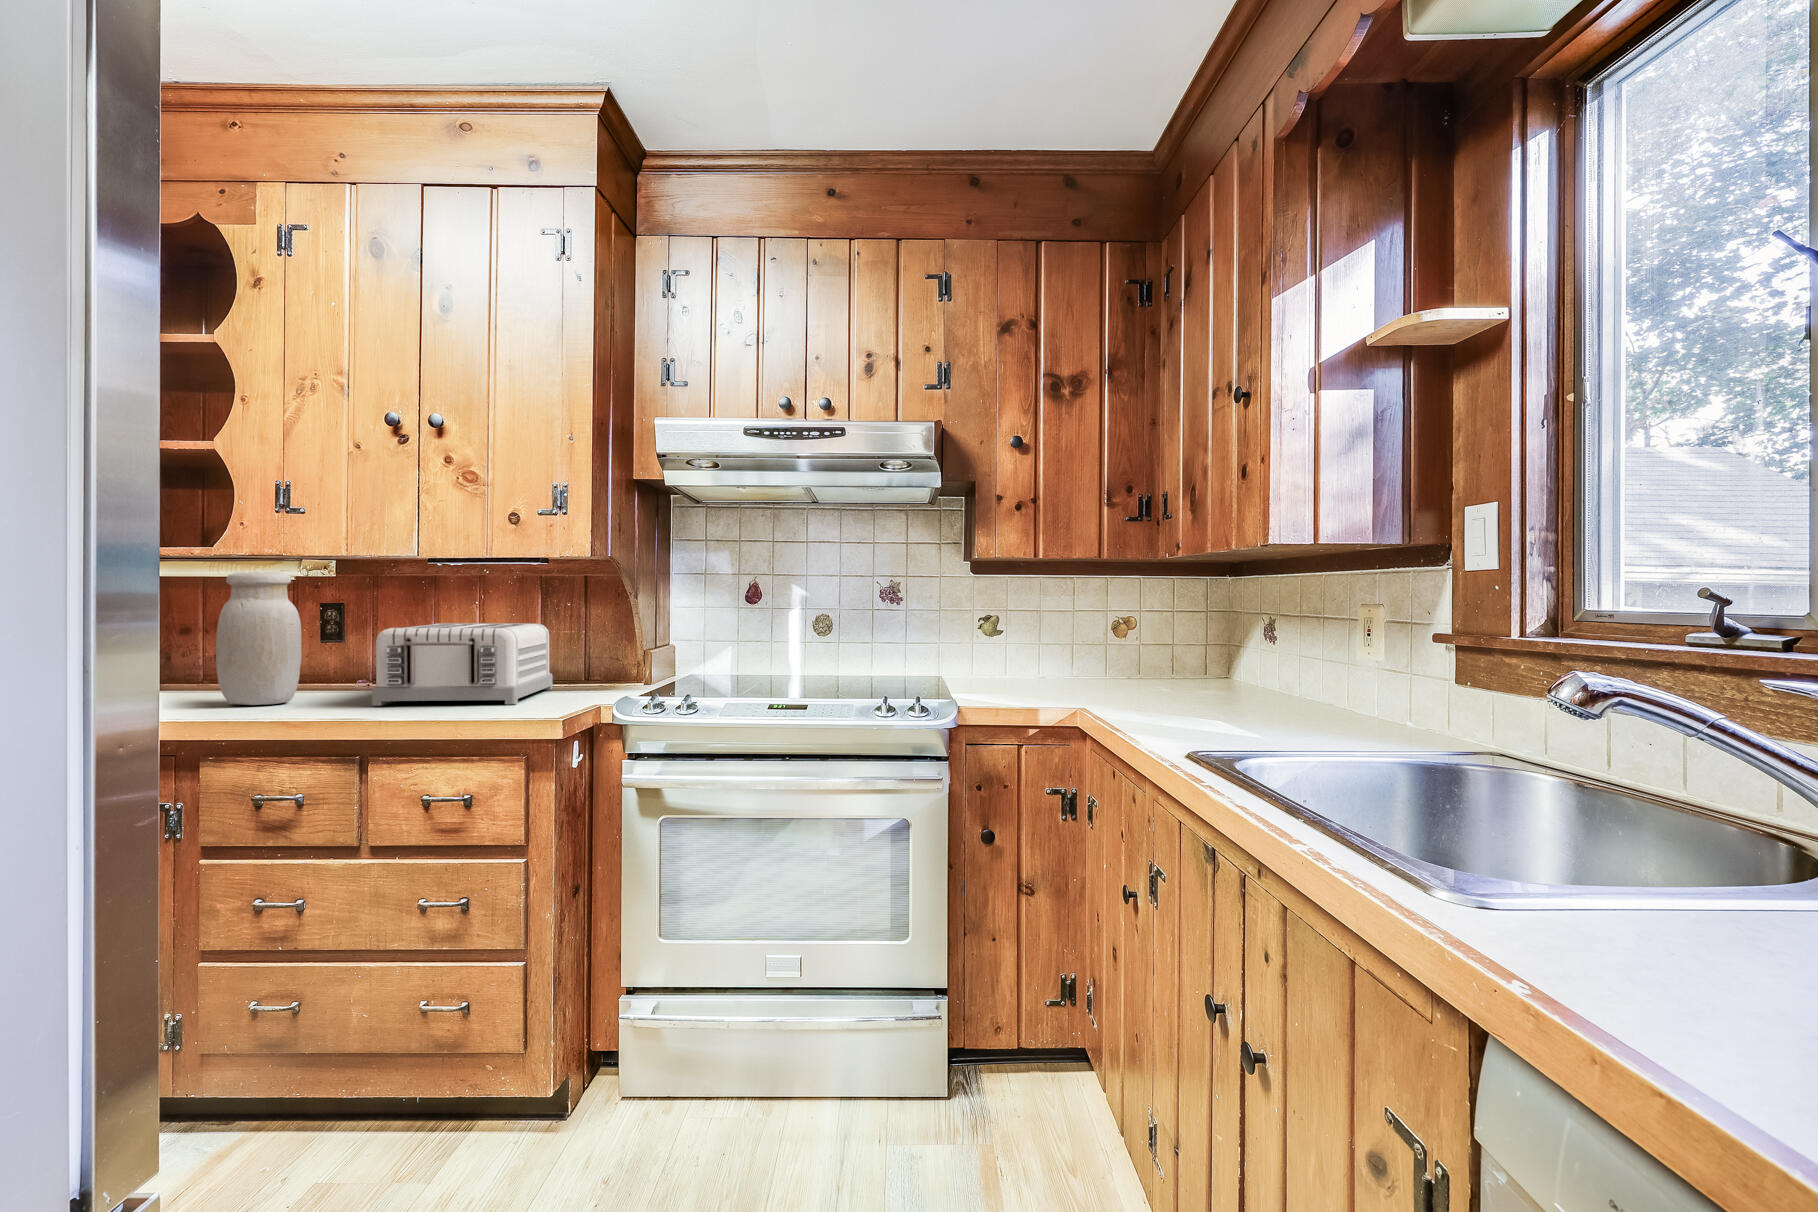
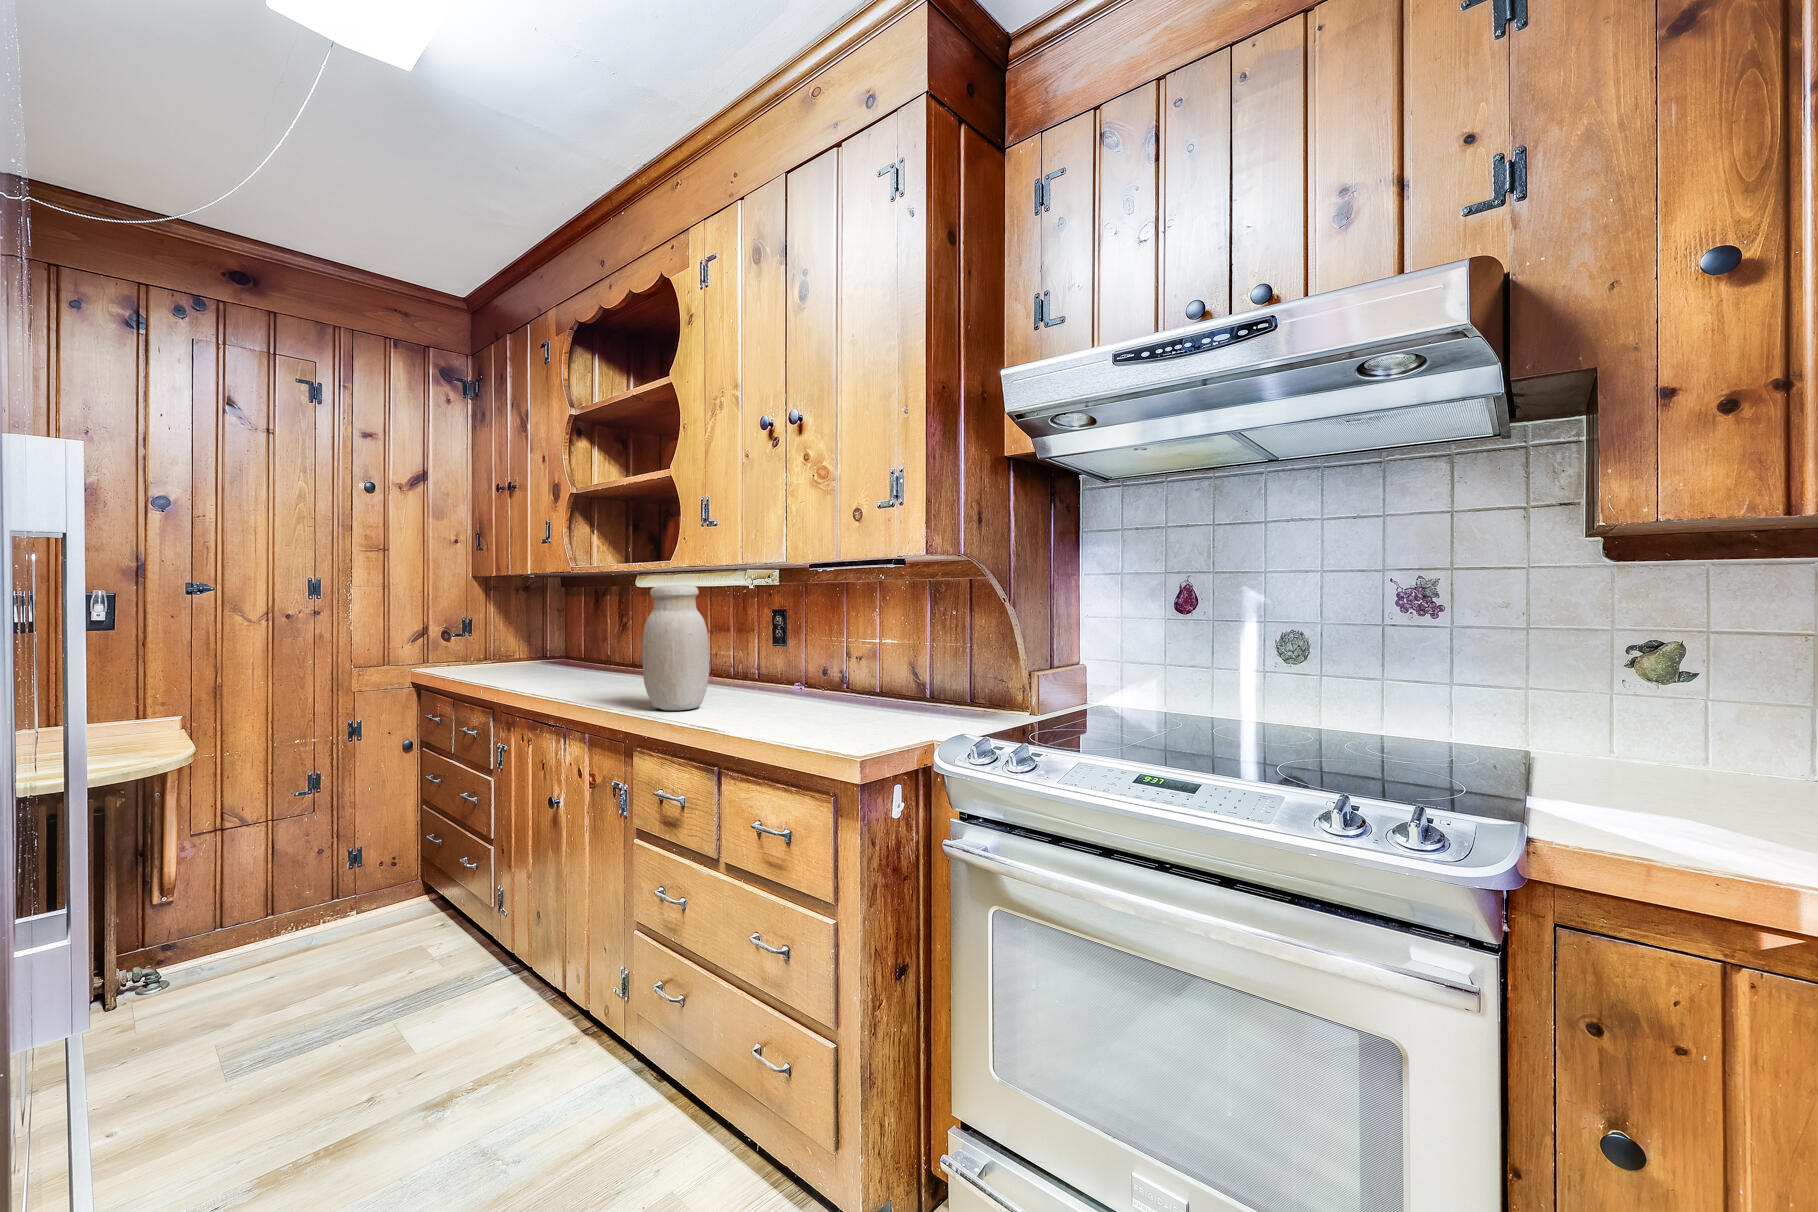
toaster: present [372,623,553,706] -> none [730,635,930,737]

